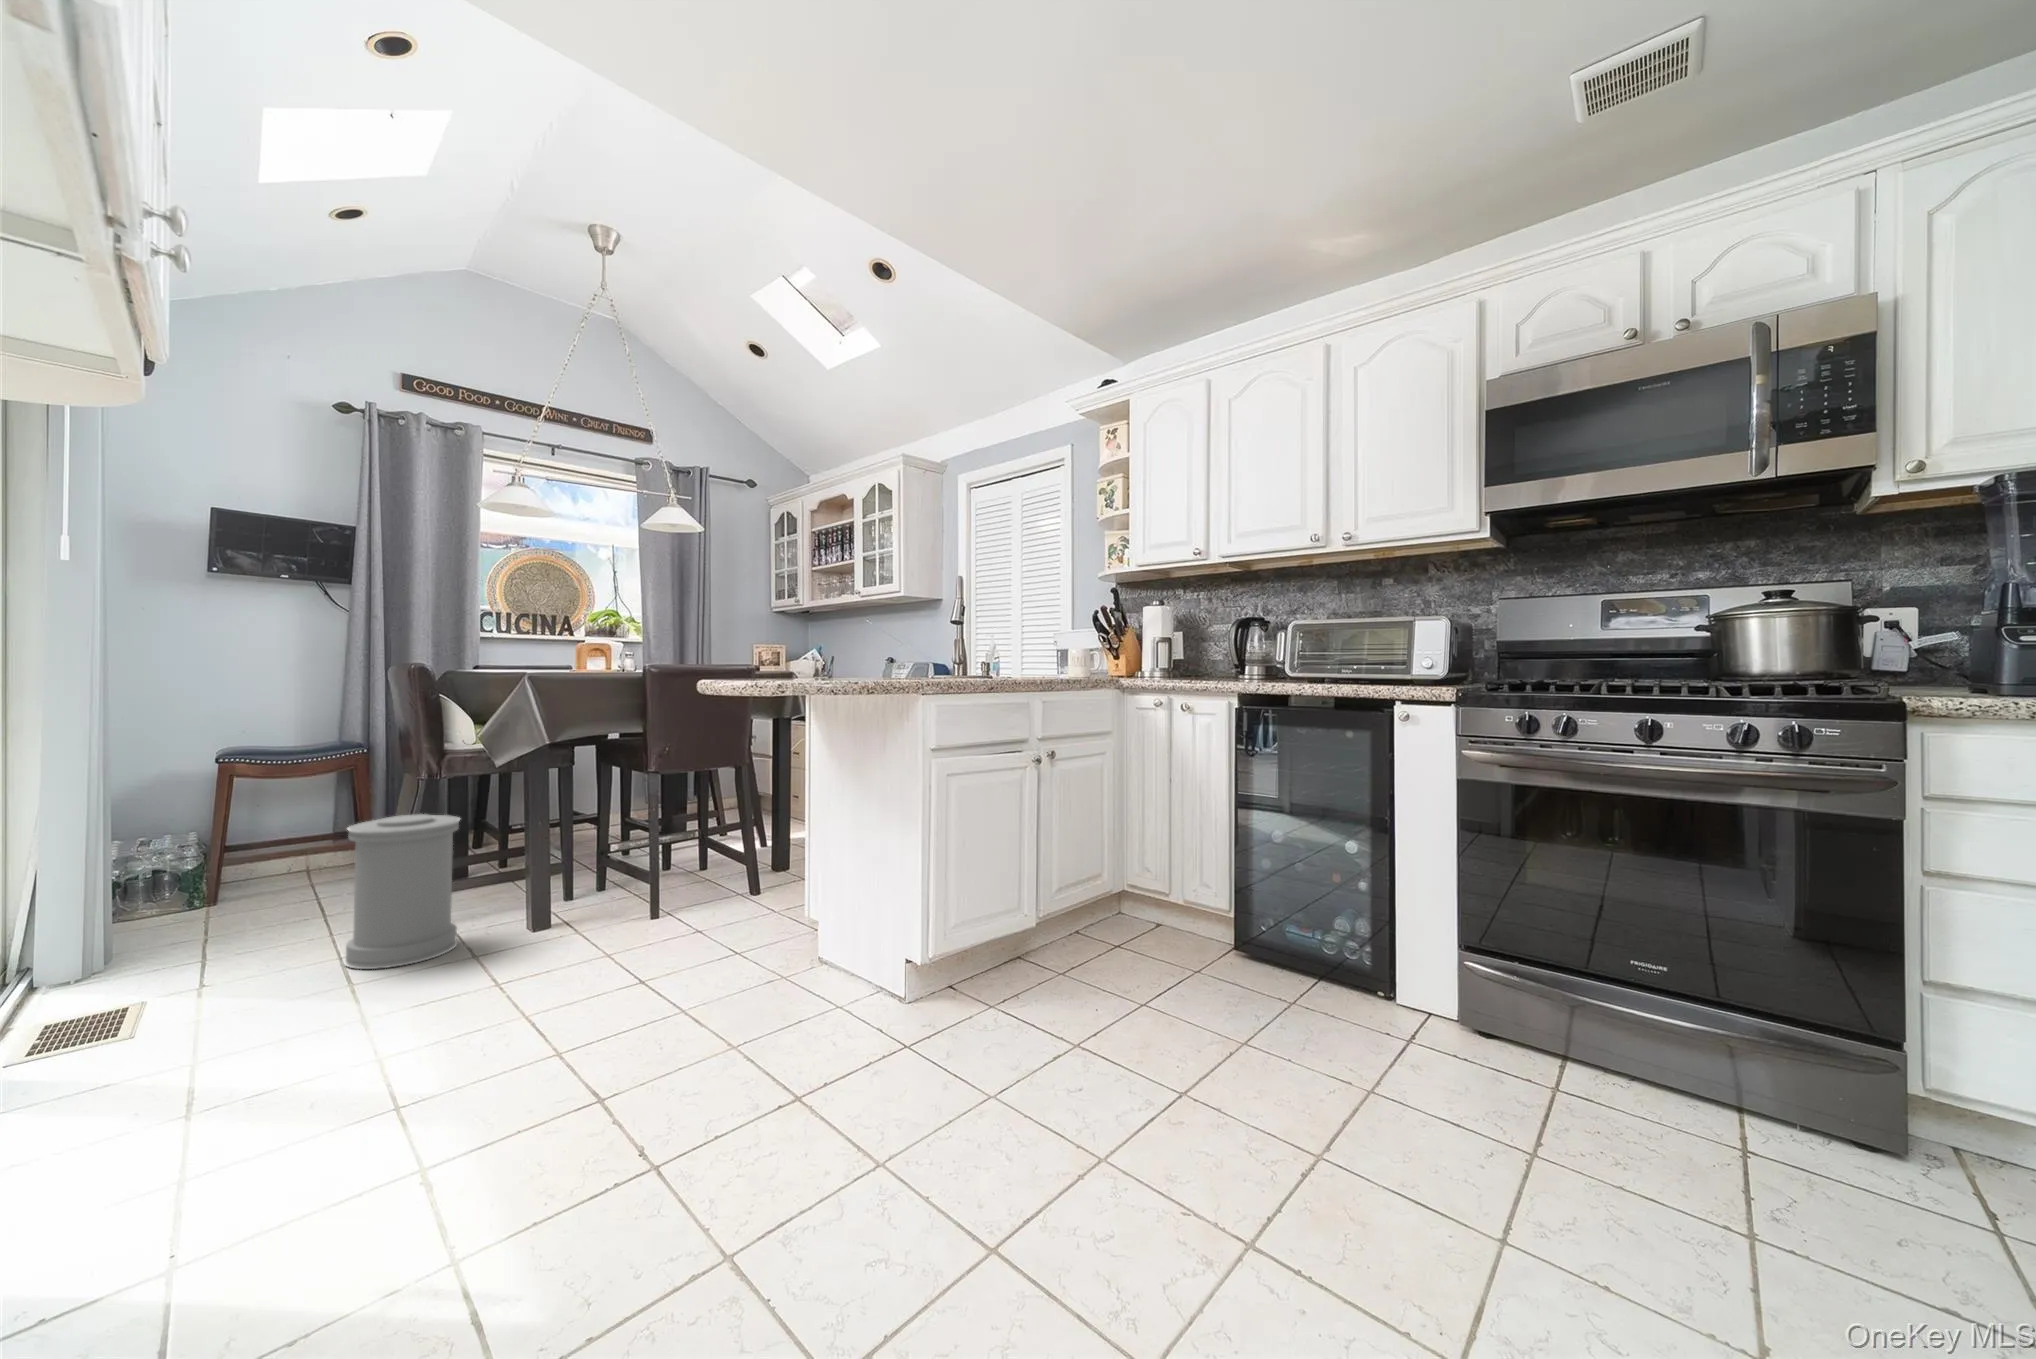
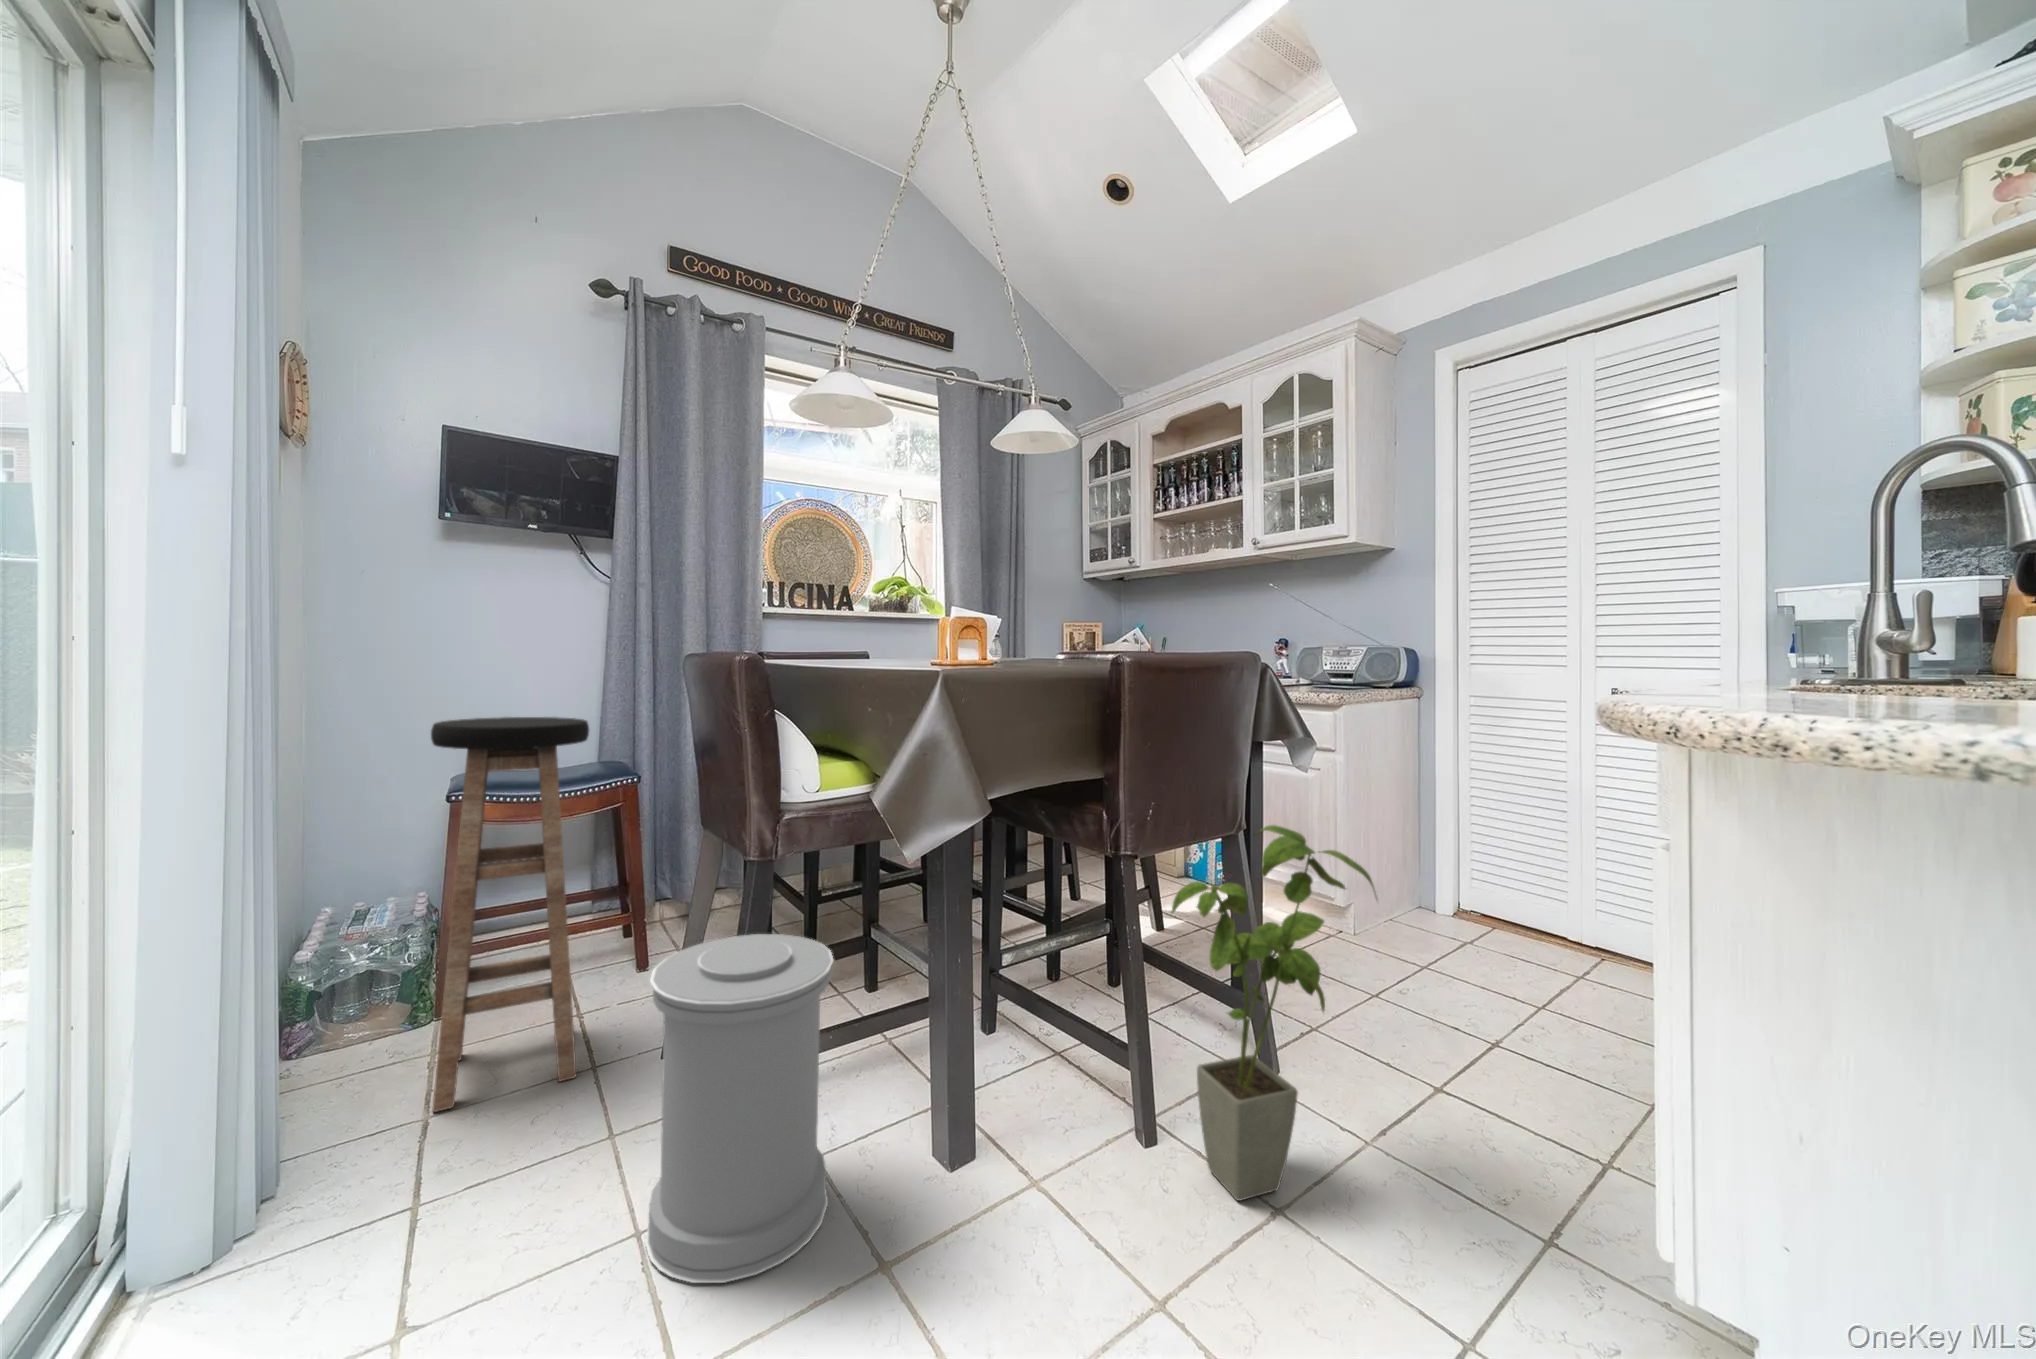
bar stool: none [209,707,322,938] -> present [431,717,589,1112]
house plant: none [657,747,757,931] -> present [1172,825,1378,1201]

